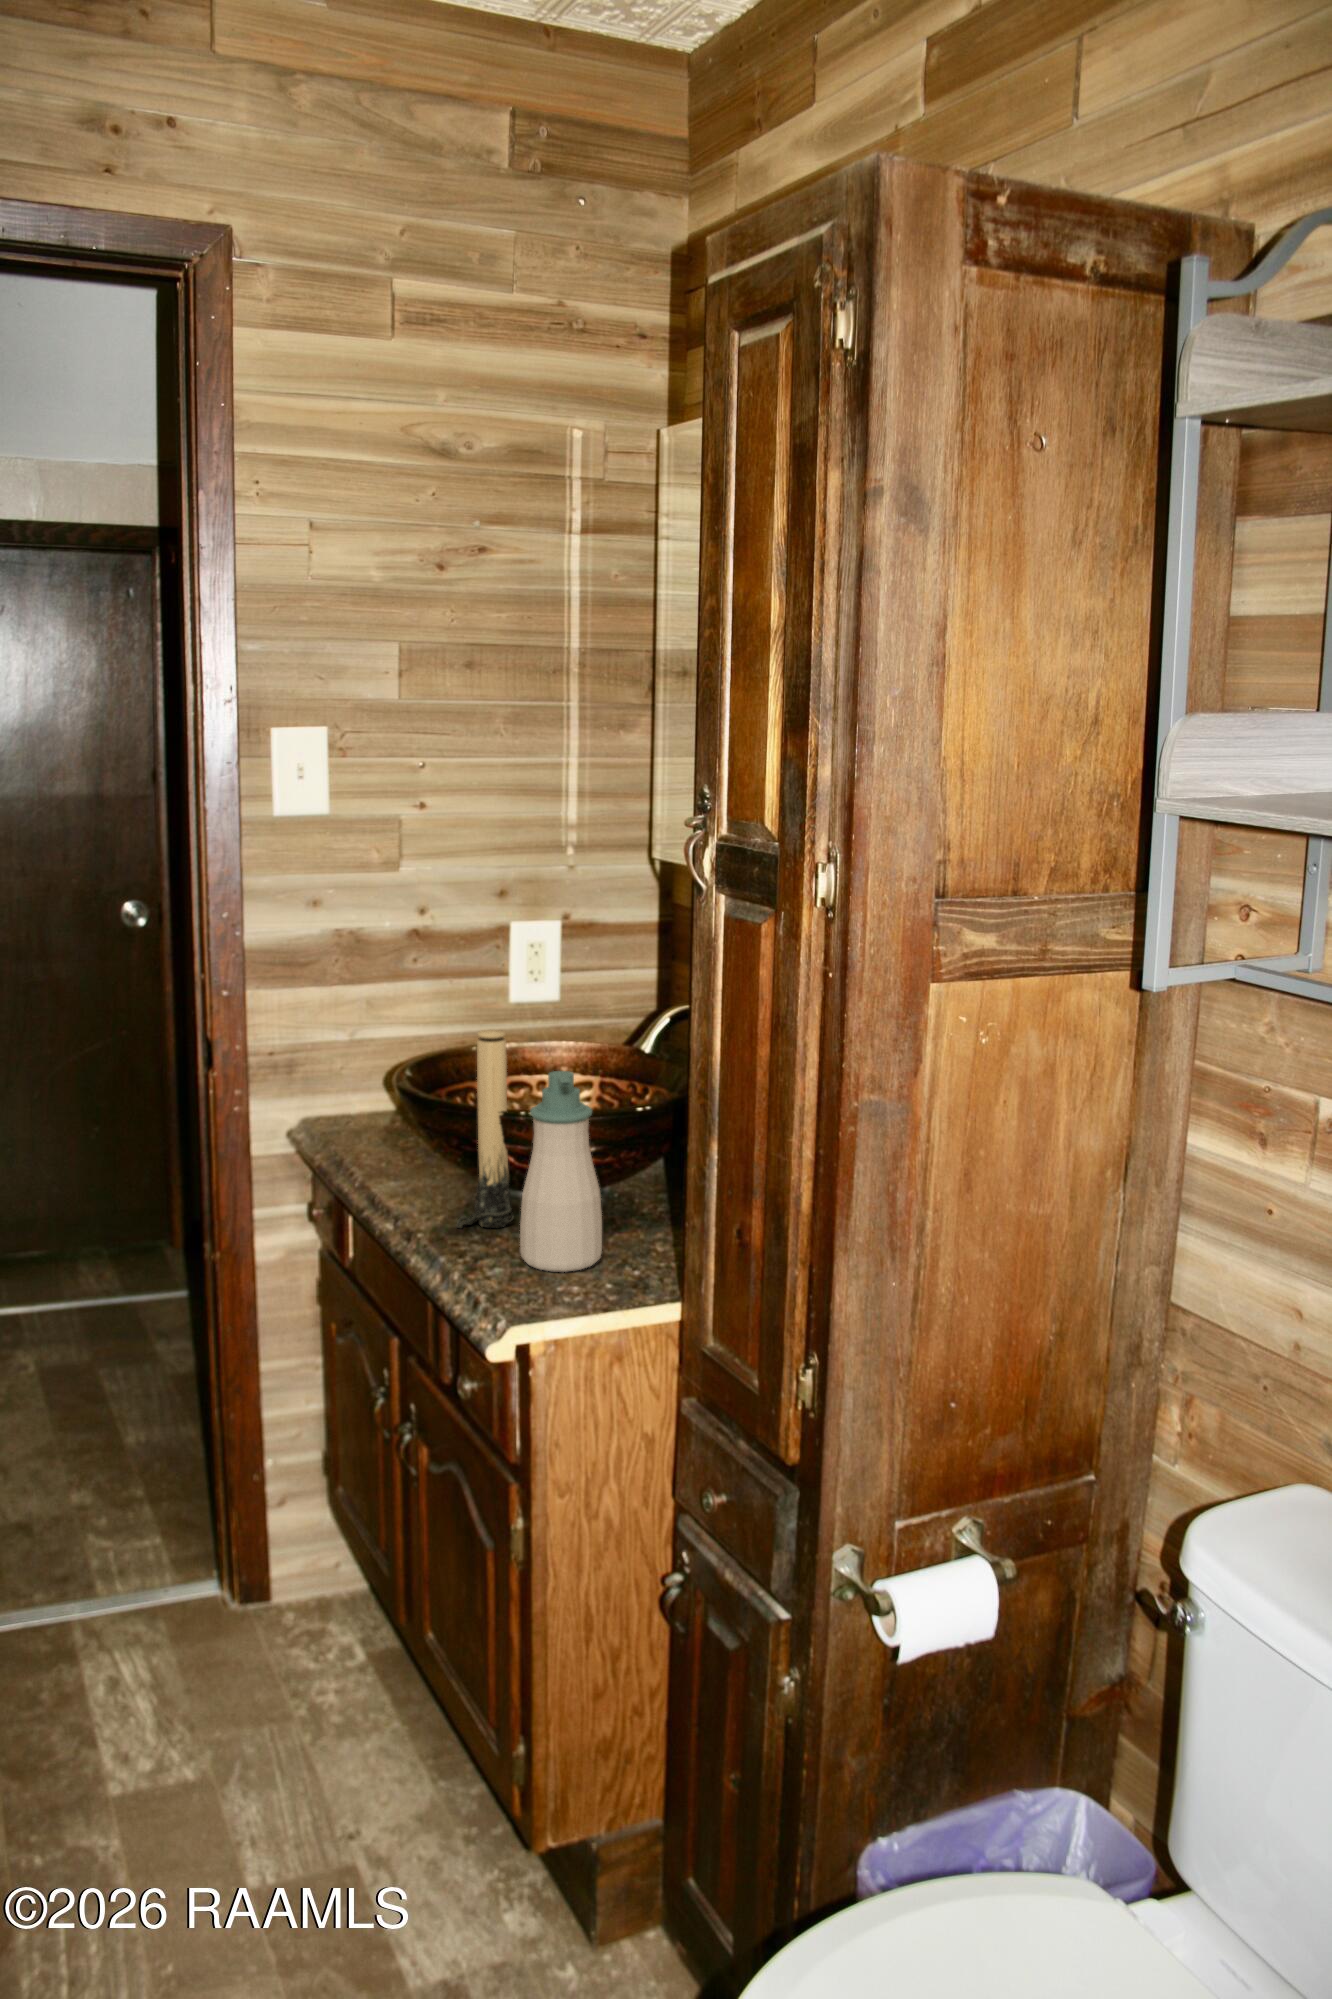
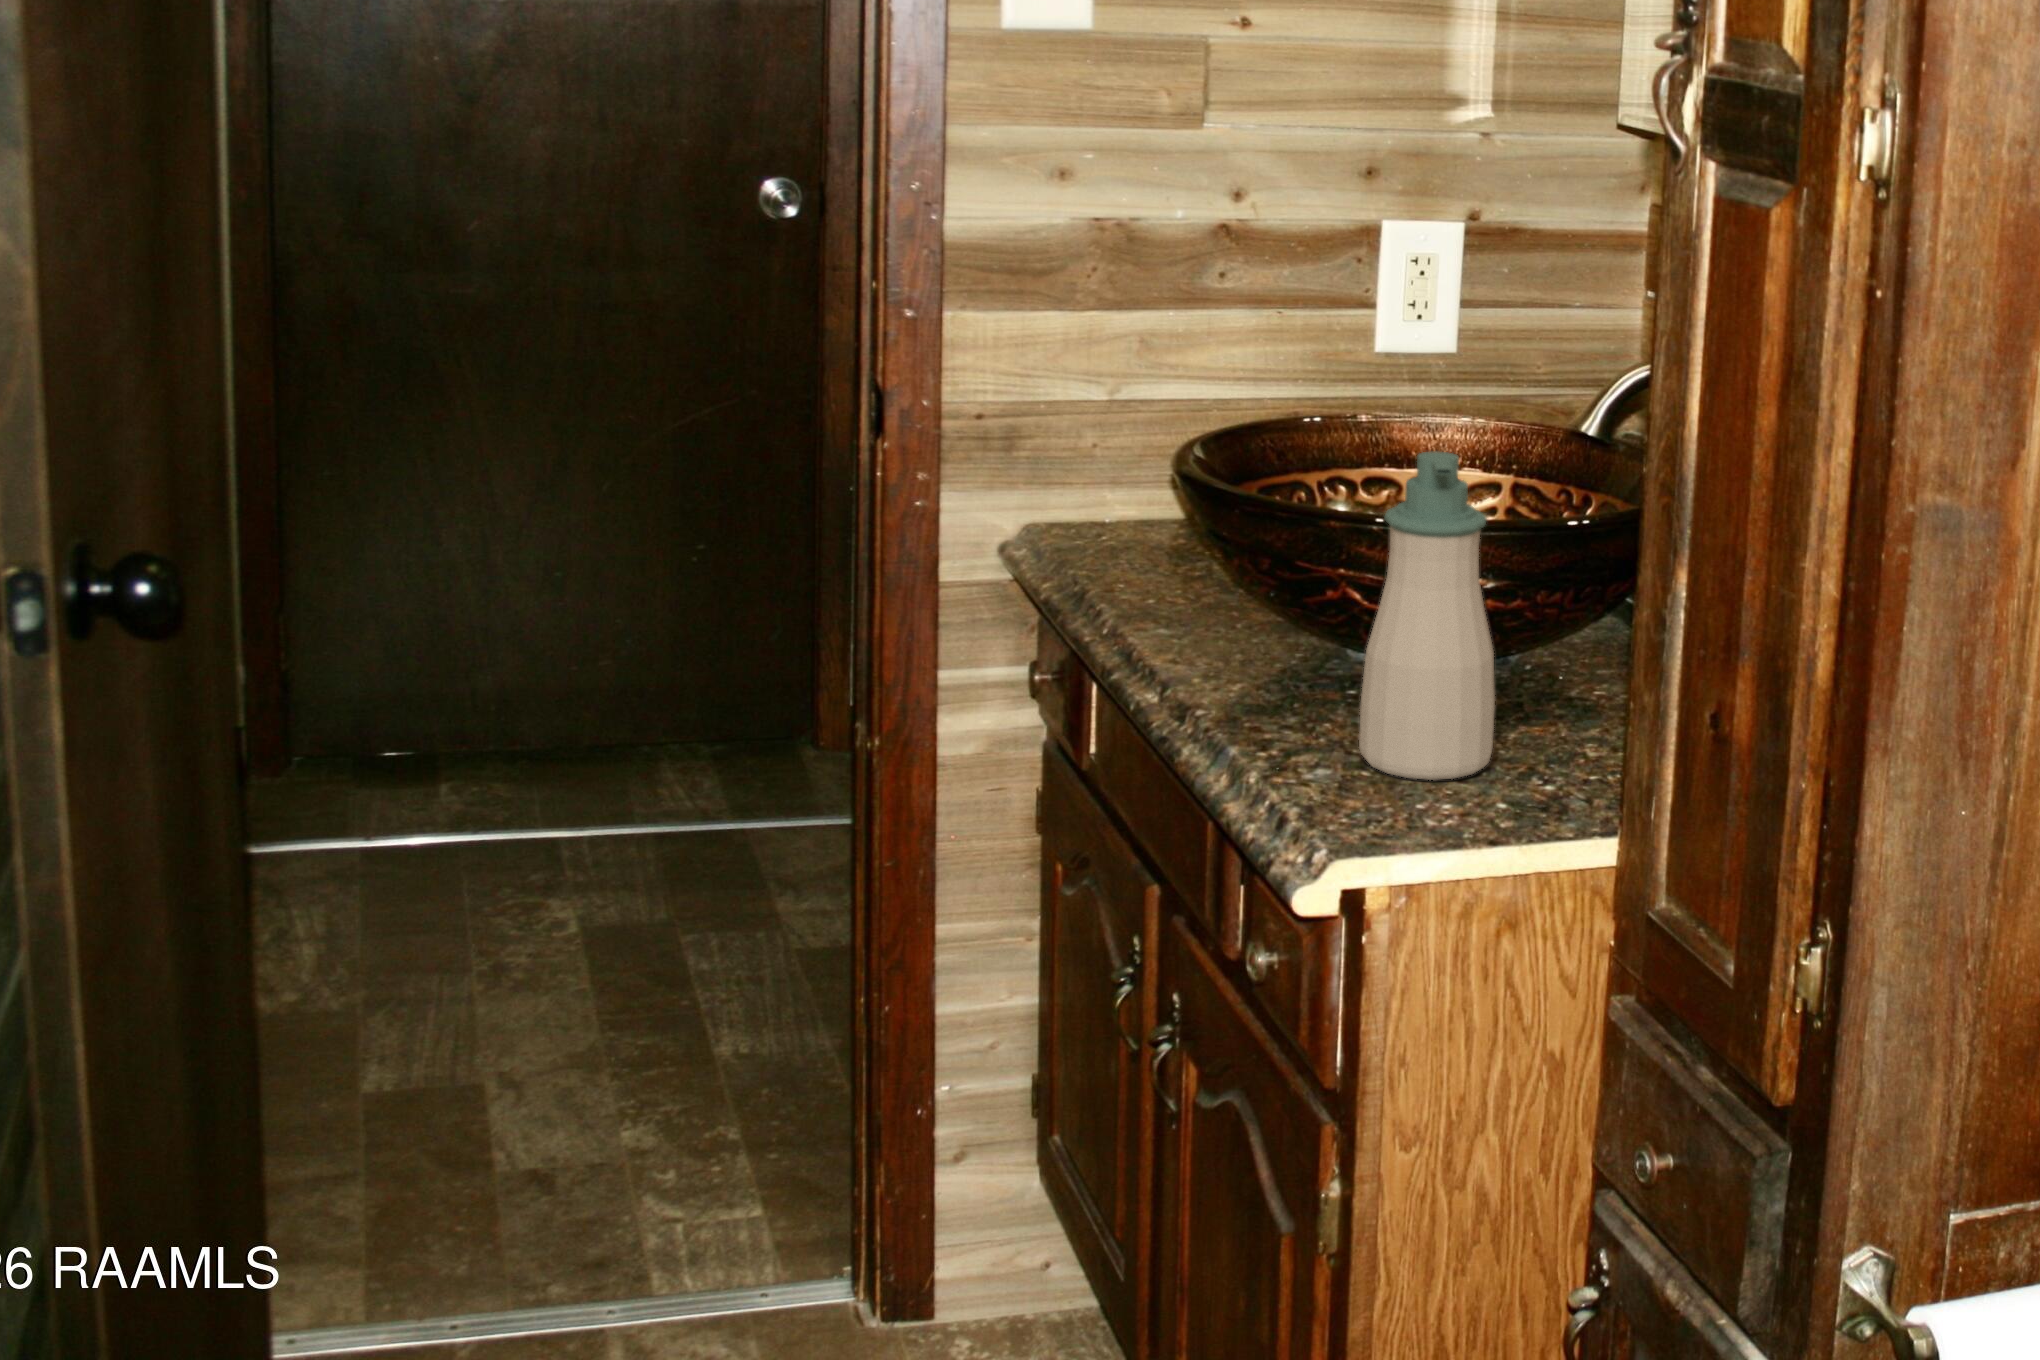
candle: present [456,1030,514,1228] -> none [1259,383,1354,708]

